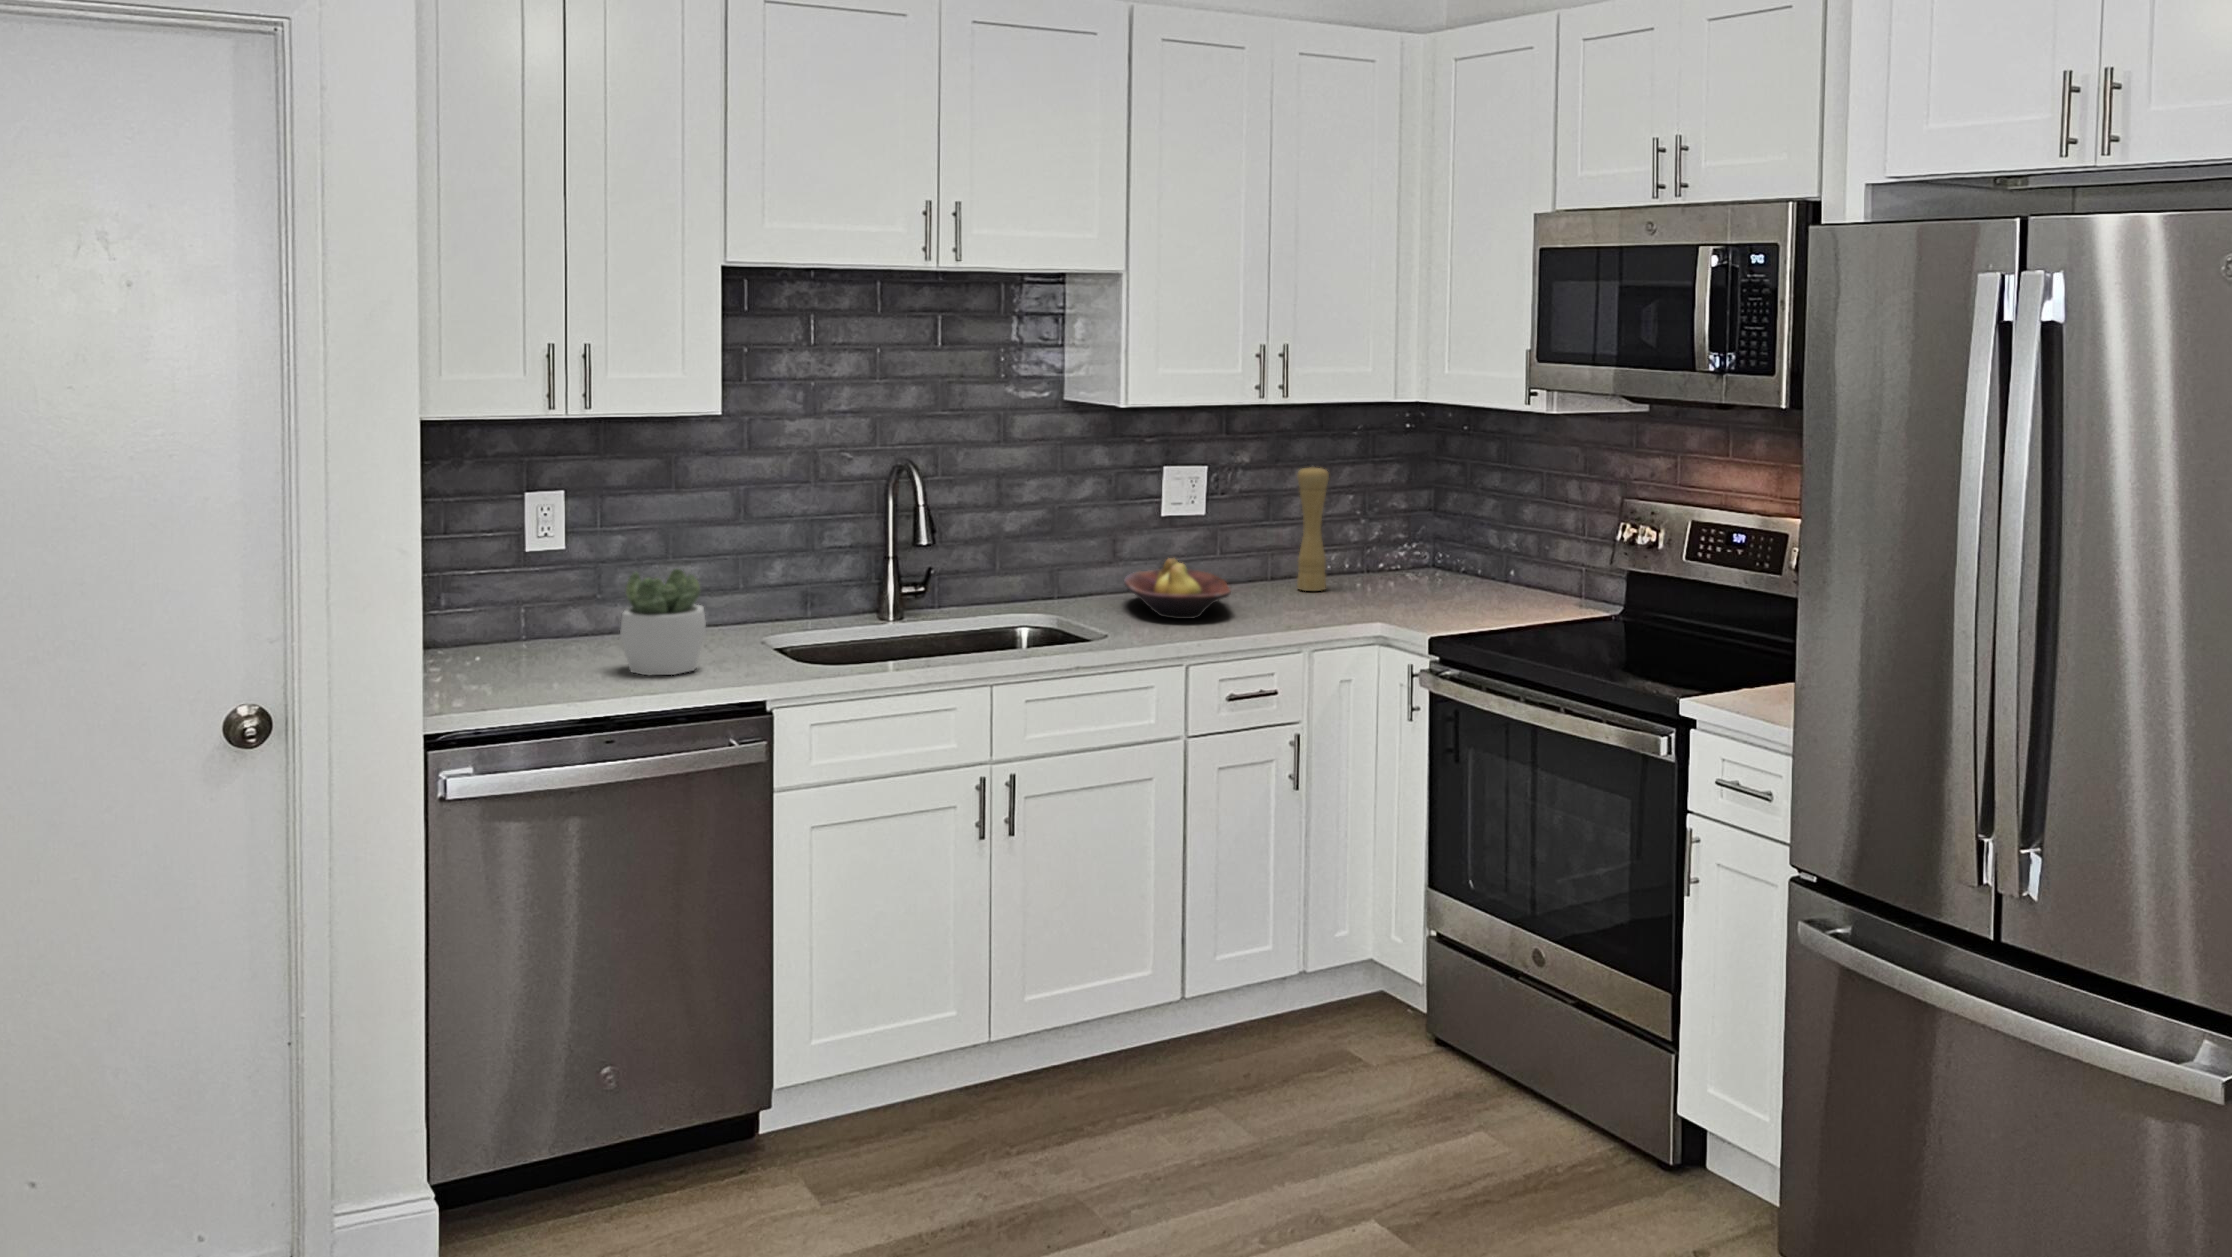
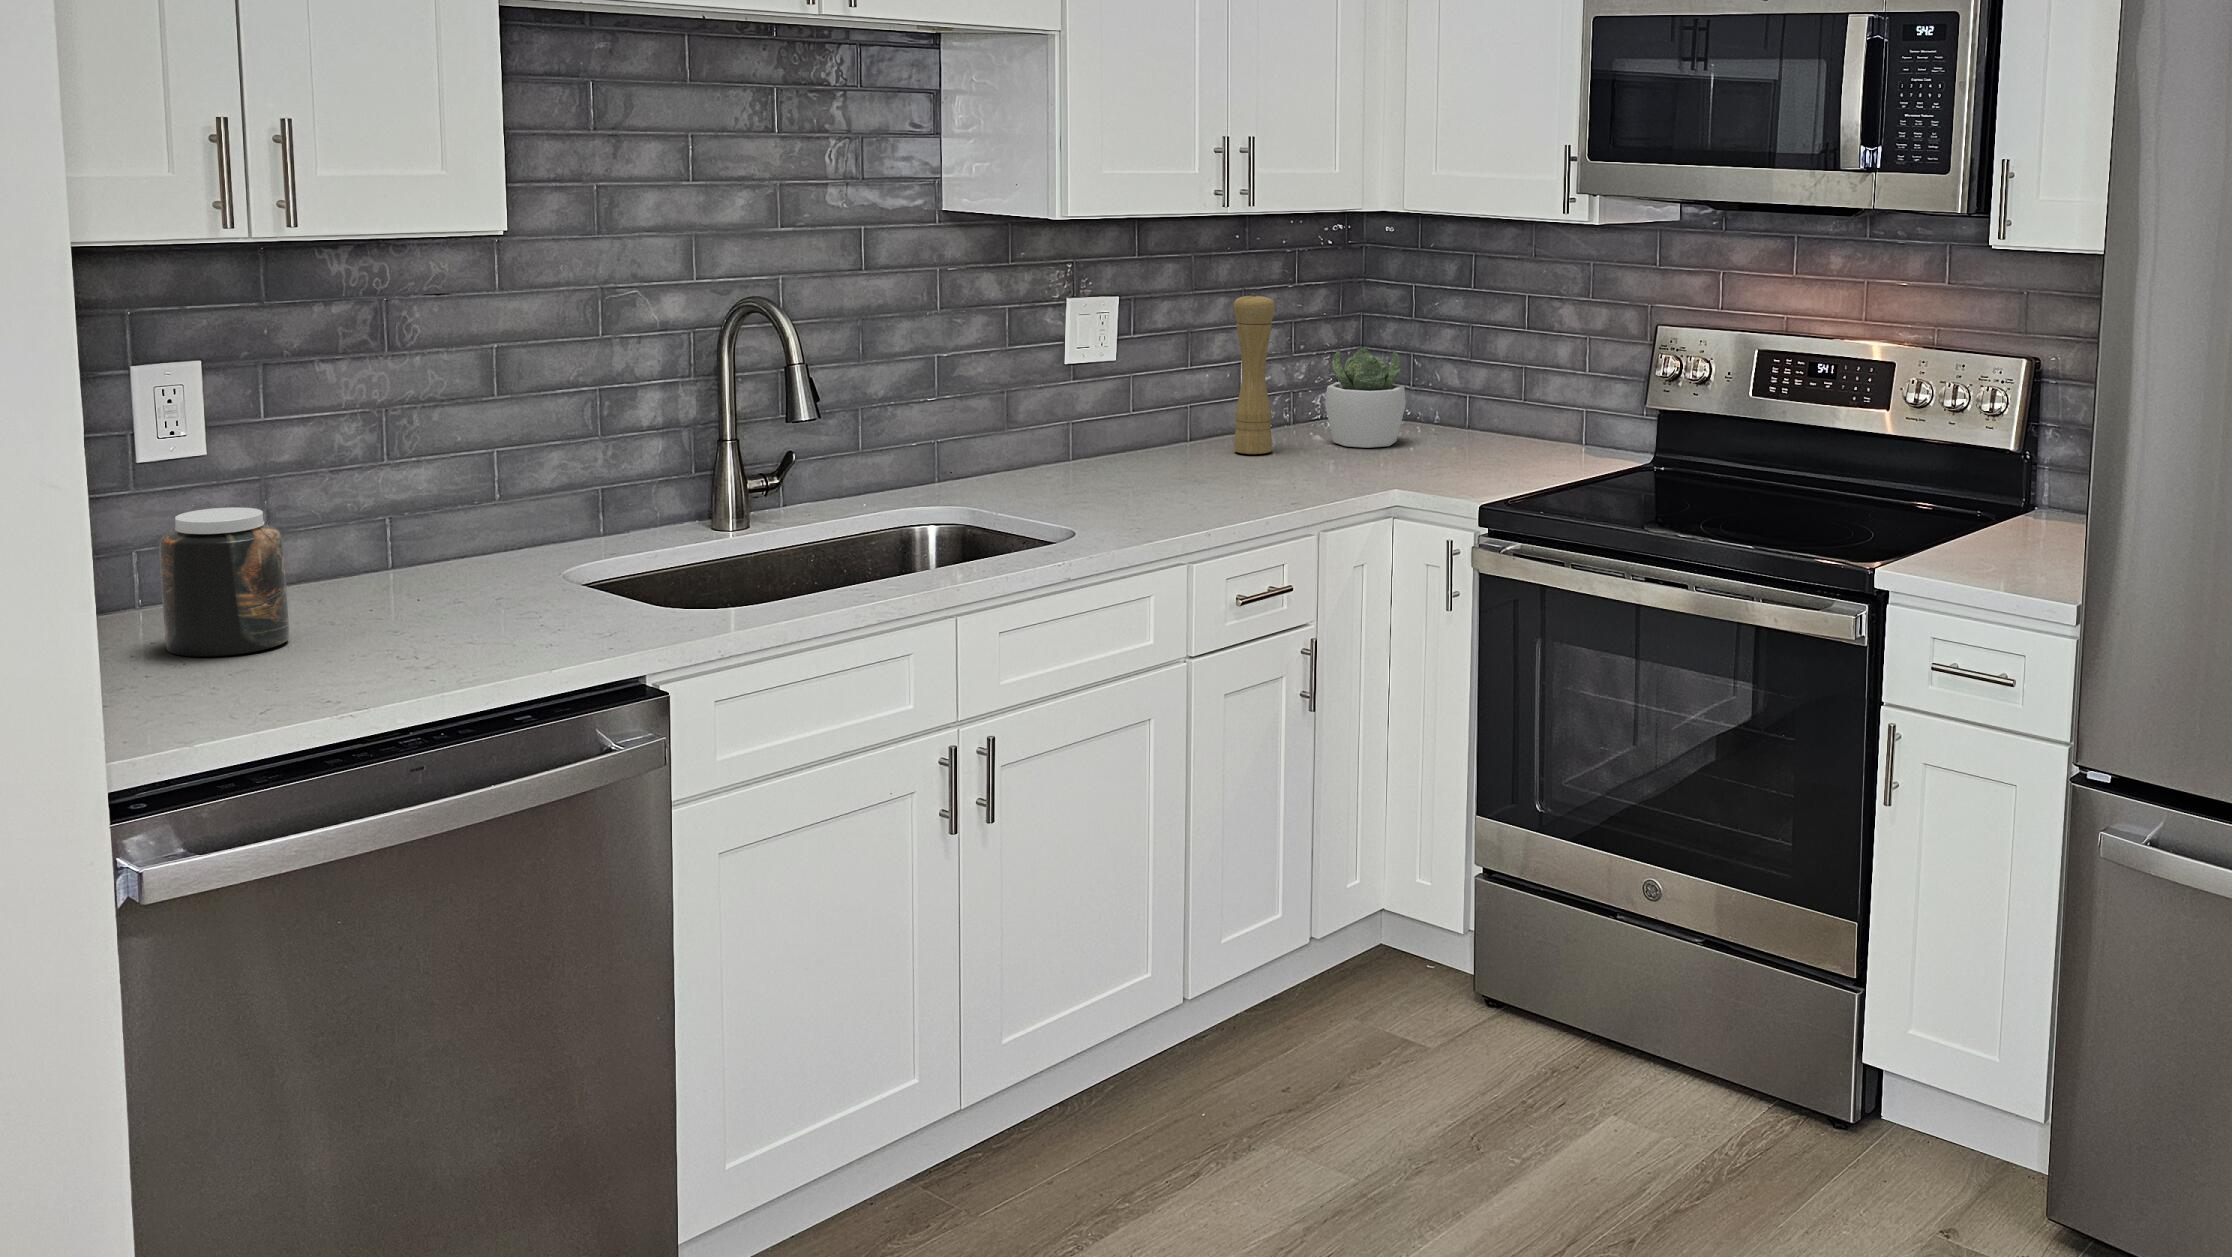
fruit bowl: present [1124,558,1231,619] -> none [1034,421,1199,503]
succulent plant: present [620,569,706,675] -> present [1325,348,1406,448]
jar: none [513,579,580,667] -> present [159,507,289,656]

